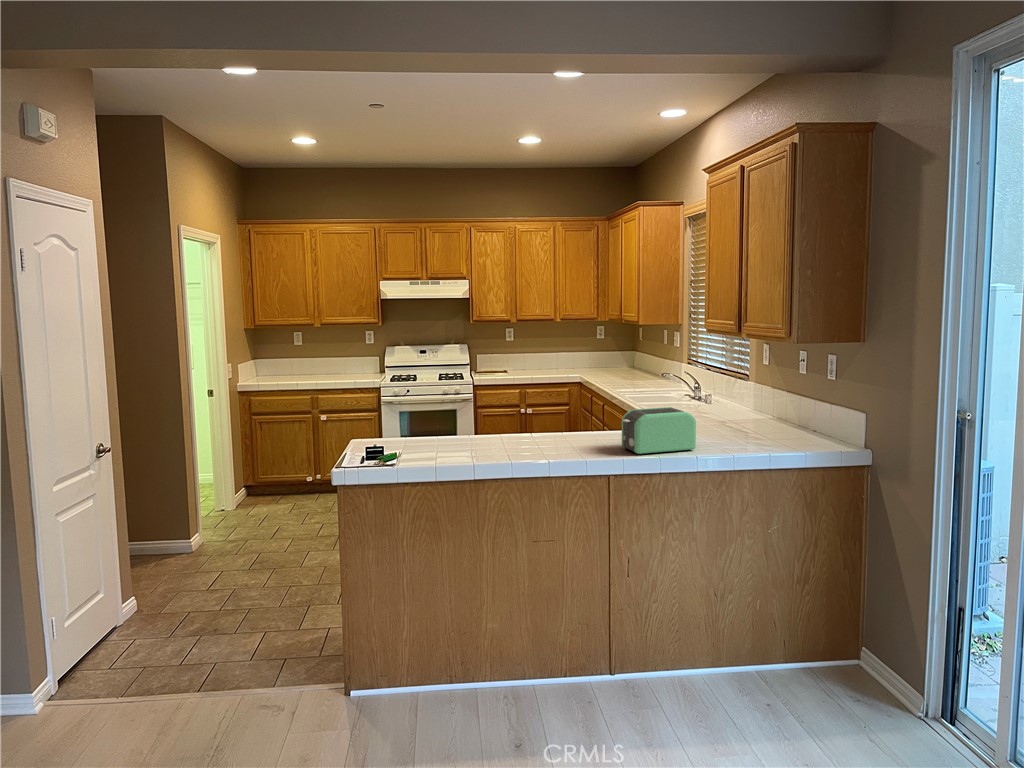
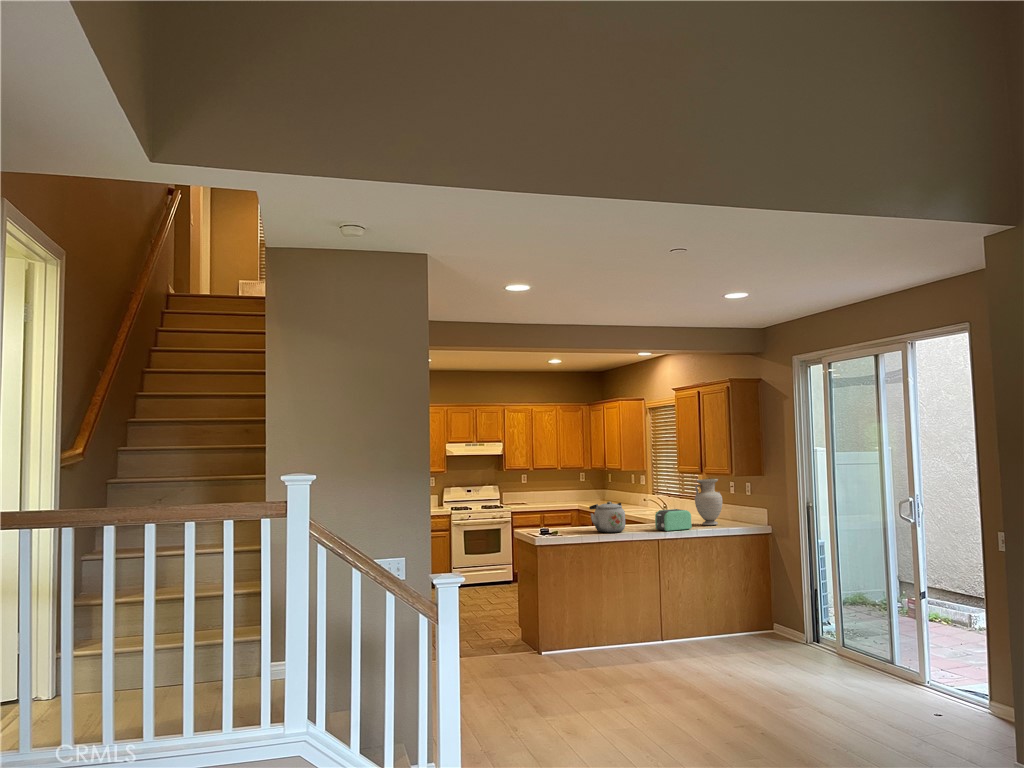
vase: none [717,346,774,438] -> present [695,479,722,525]
kettle: none [484,390,558,453] -> present [589,502,625,533]

